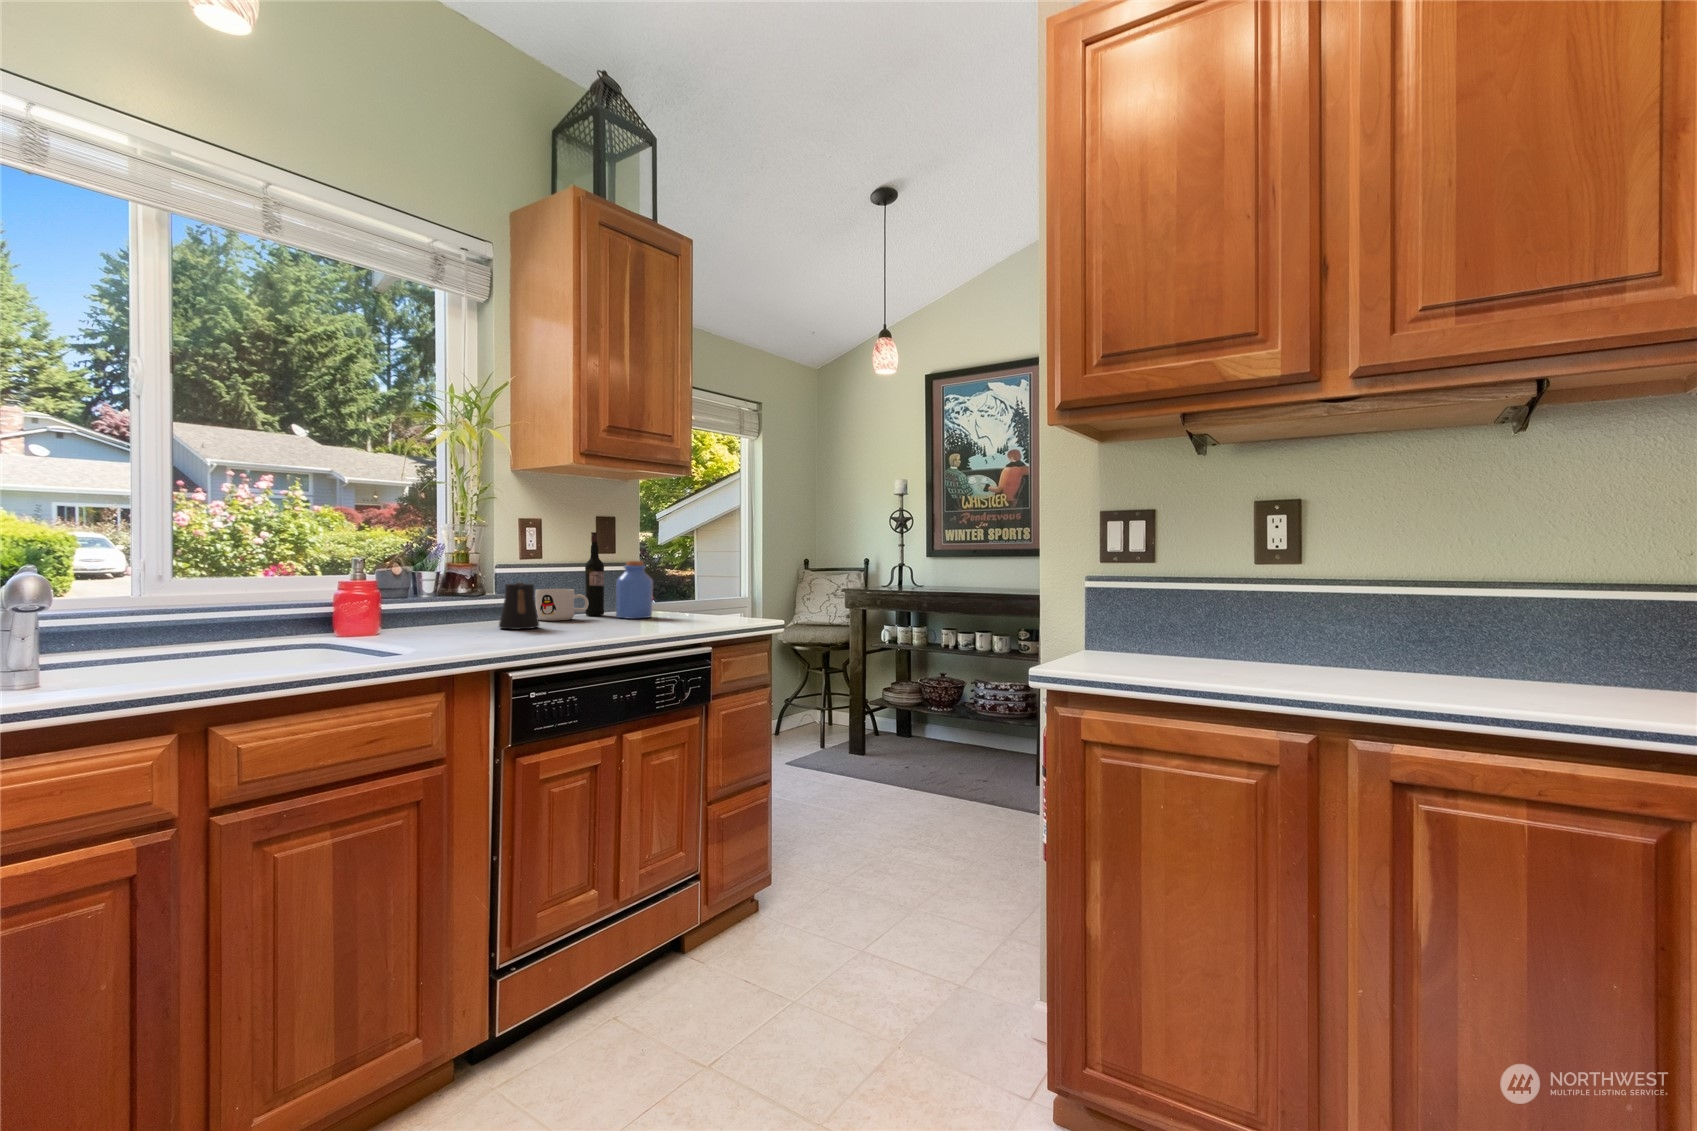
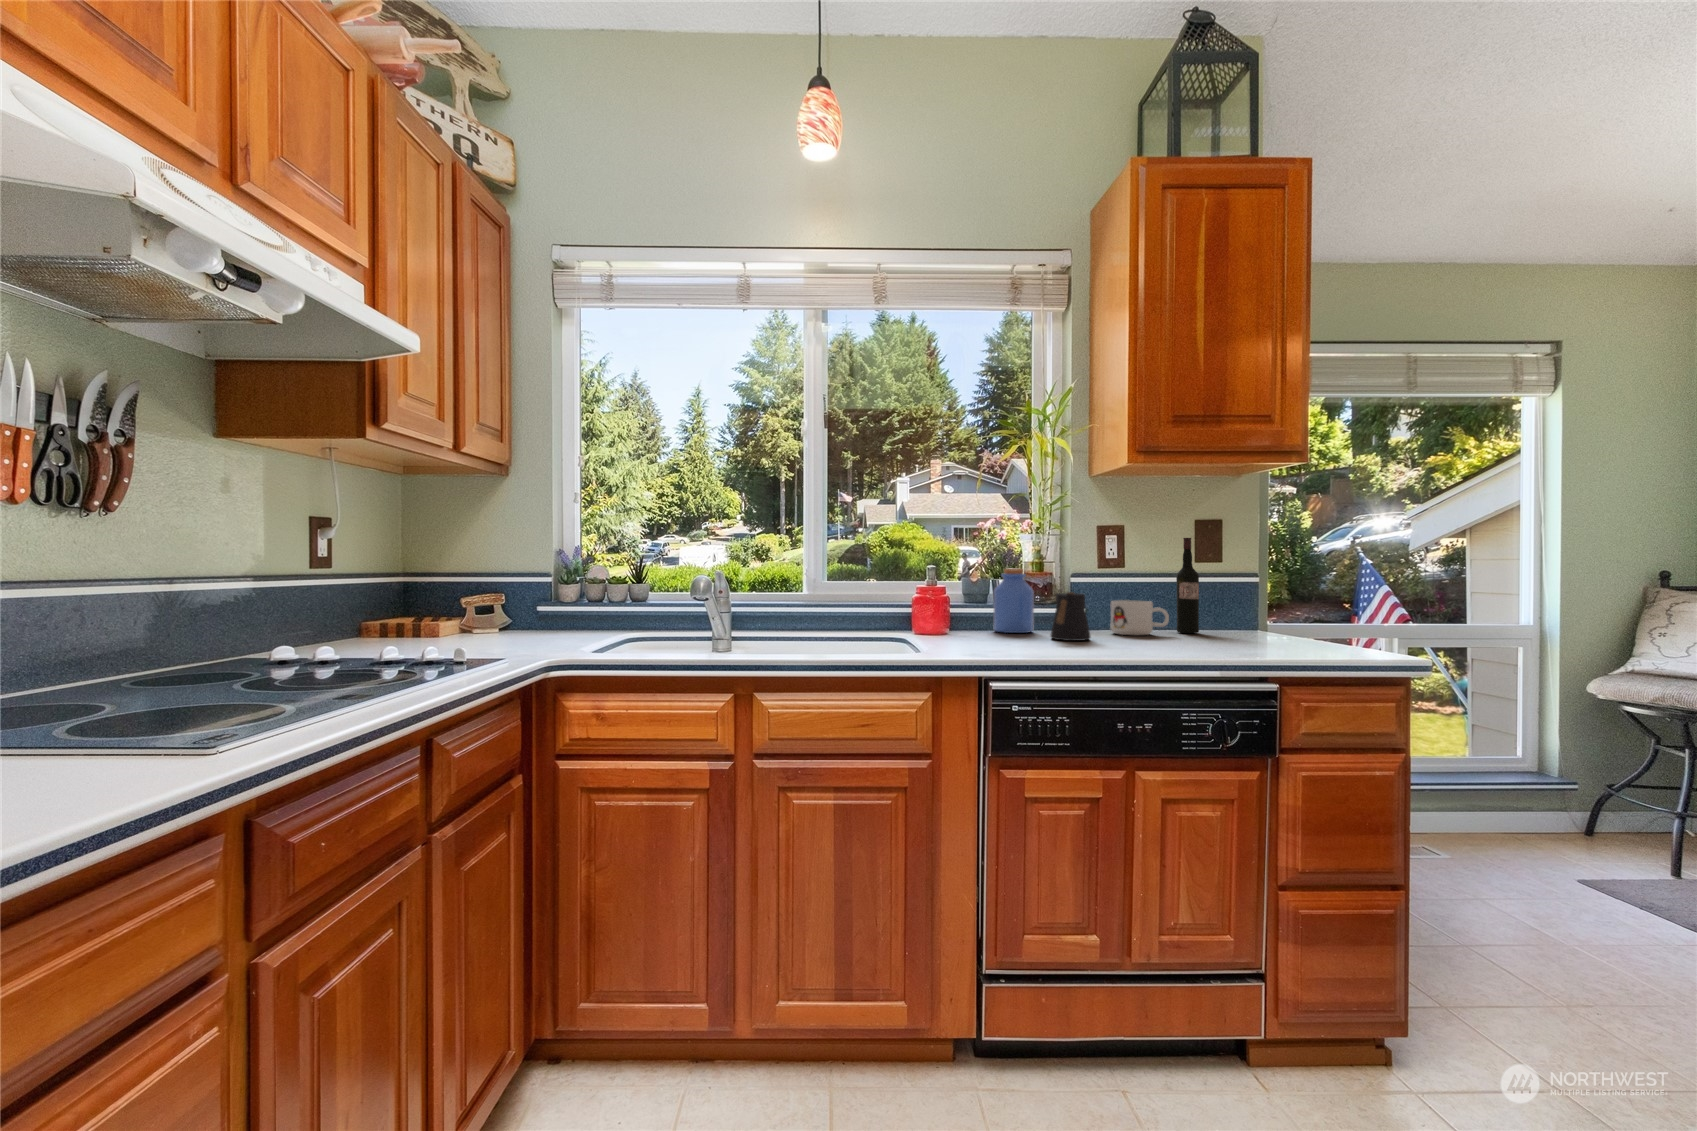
jar: present [616,561,653,619] -> present [994,568,1034,633]

